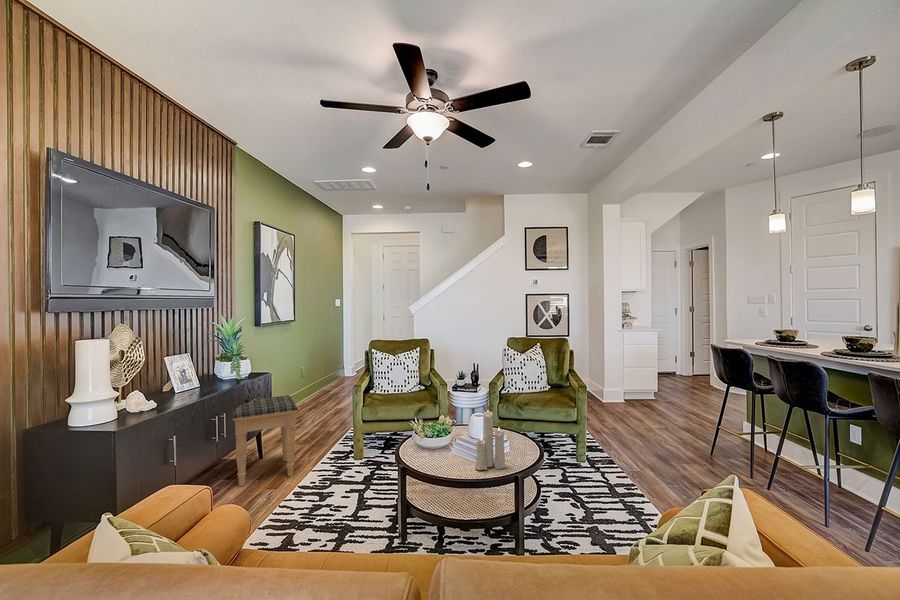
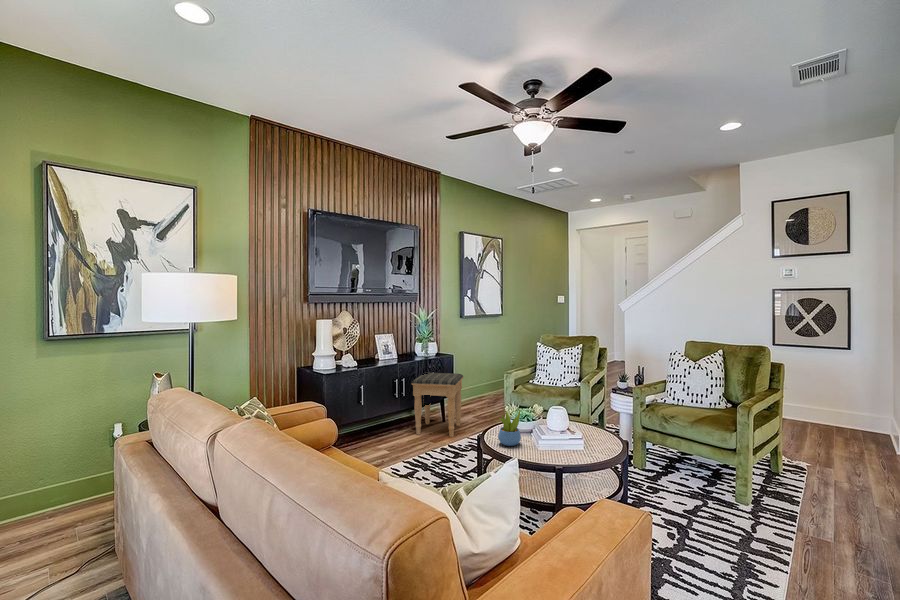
candle: present [475,410,505,470] -> none [526,394,556,460]
succulent plant: none [431,423,457,466] -> present [498,411,521,446]

